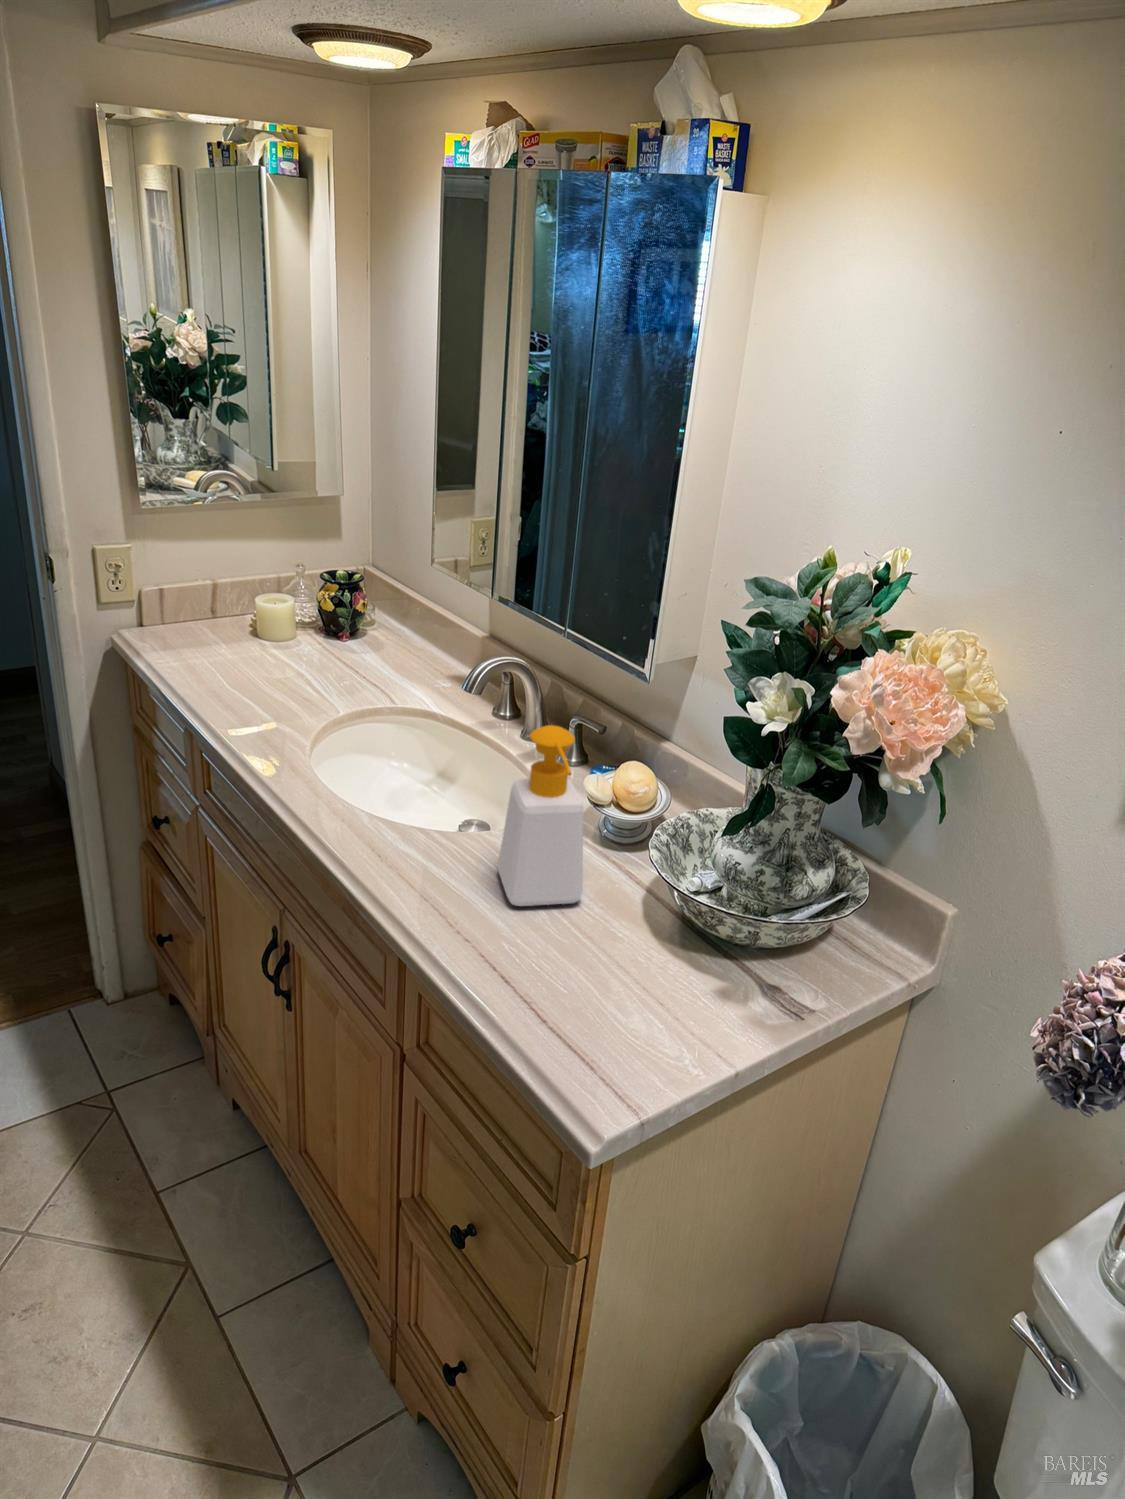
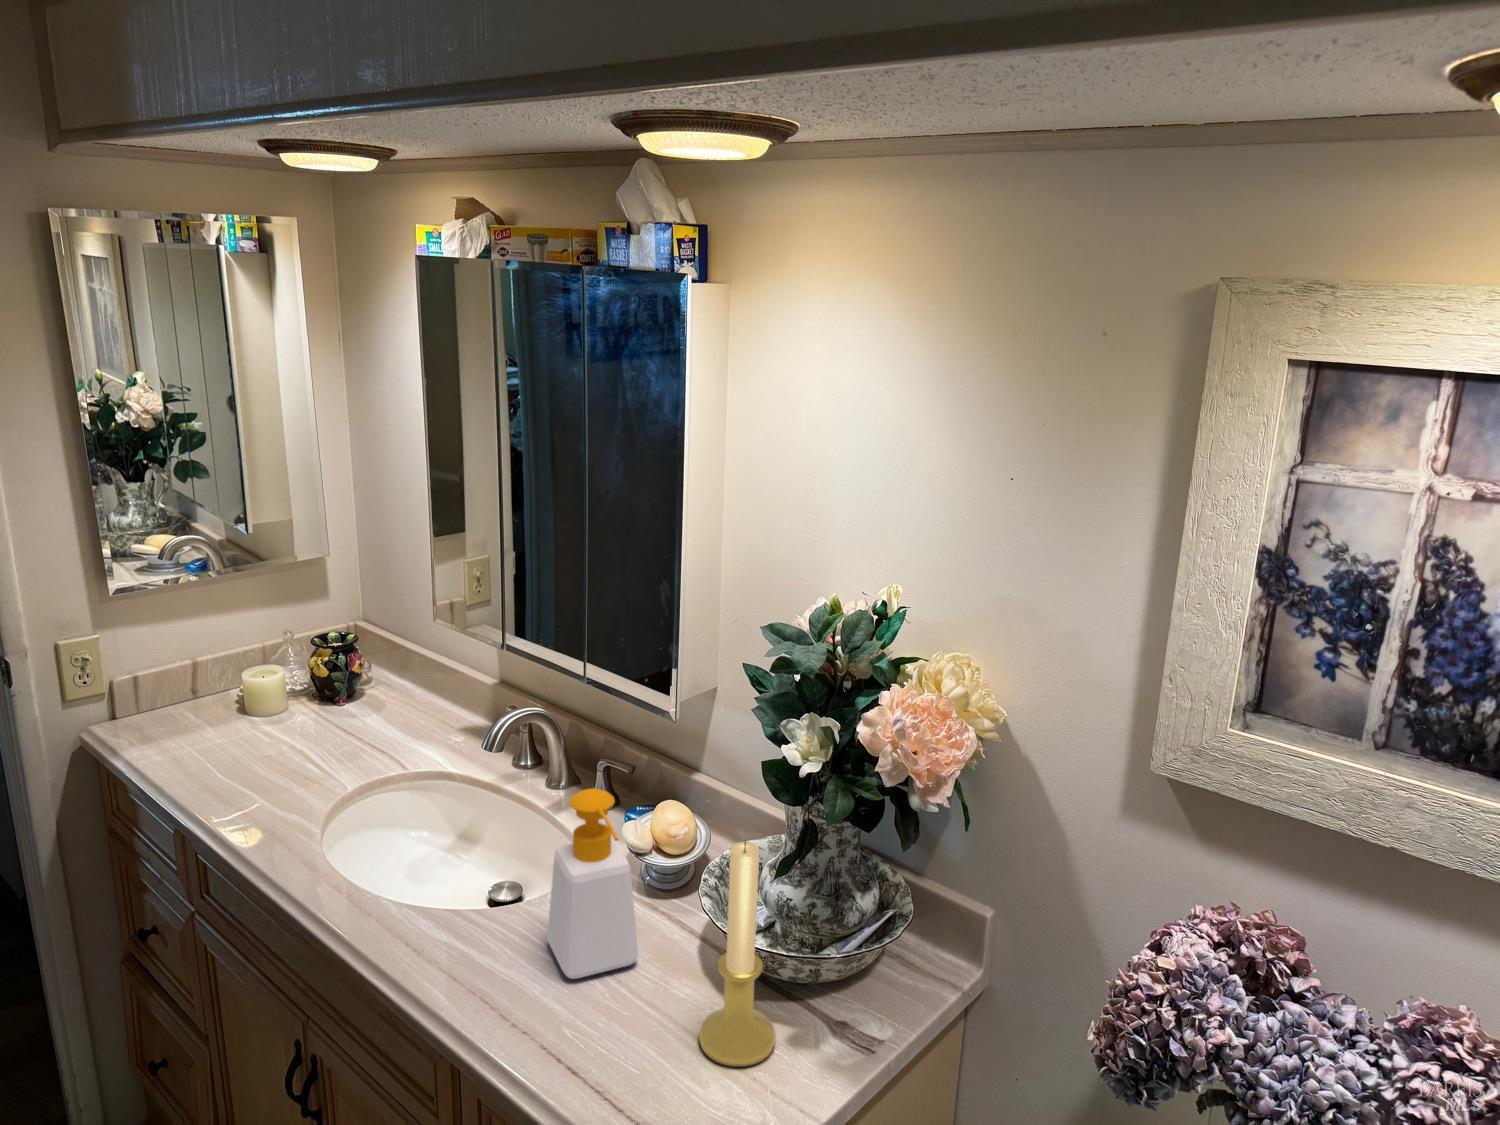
candle holder: none [628,788,710,1011] -> present [699,841,776,1067]

